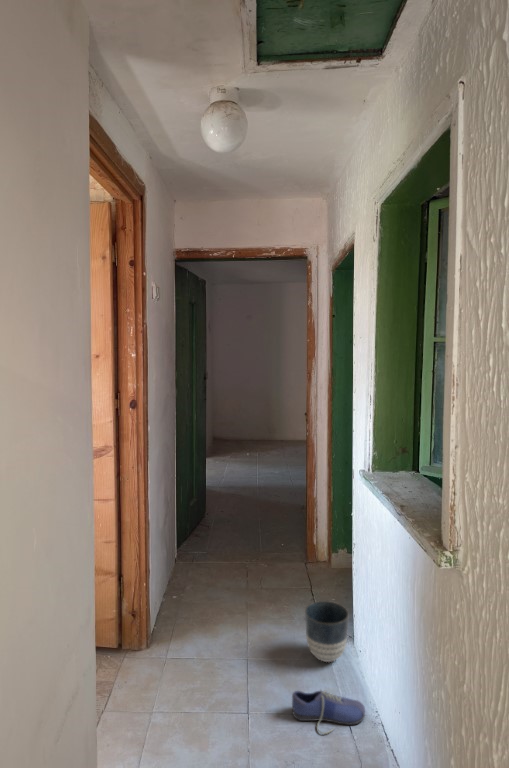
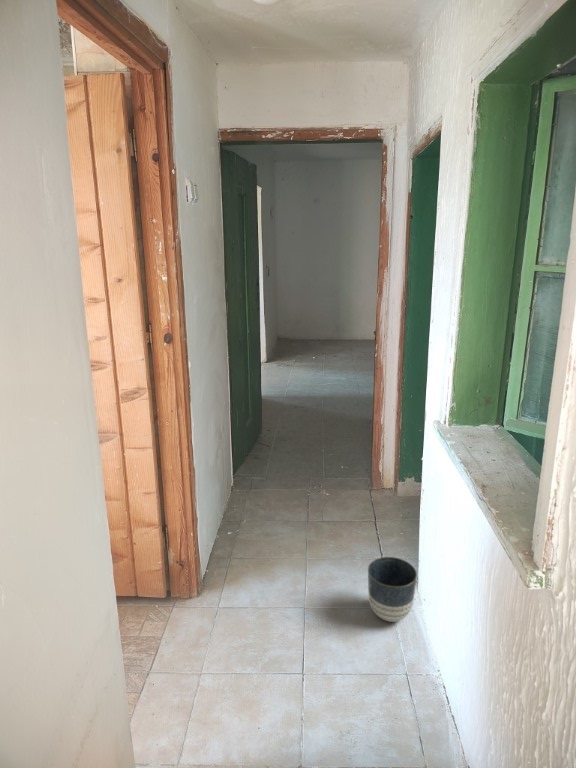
shoe: present [292,690,365,734] -> none [351,661,432,711]

